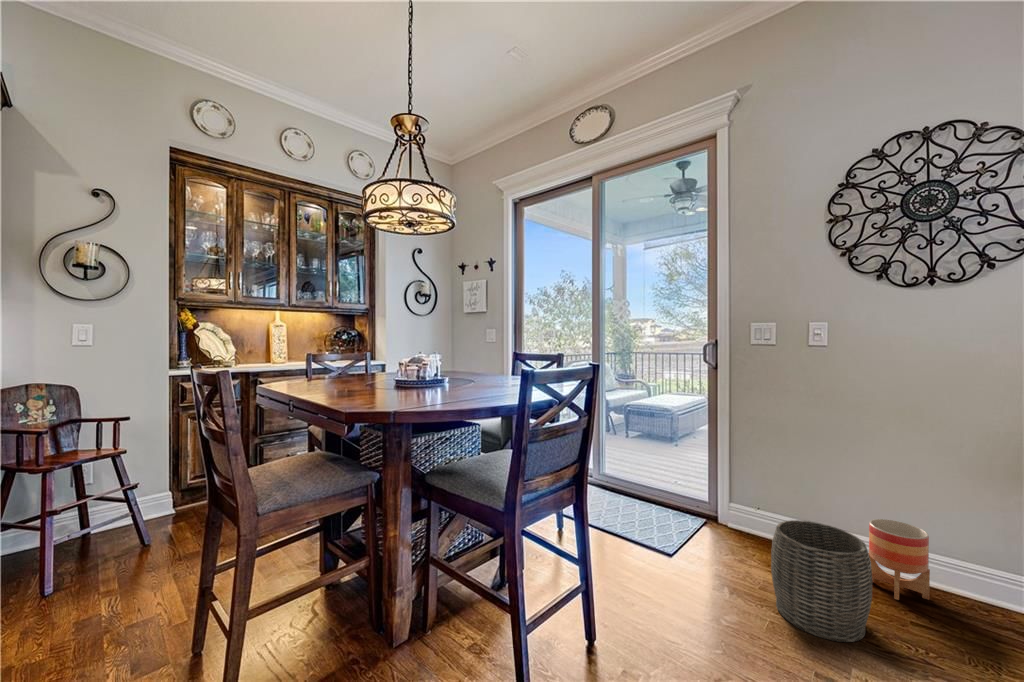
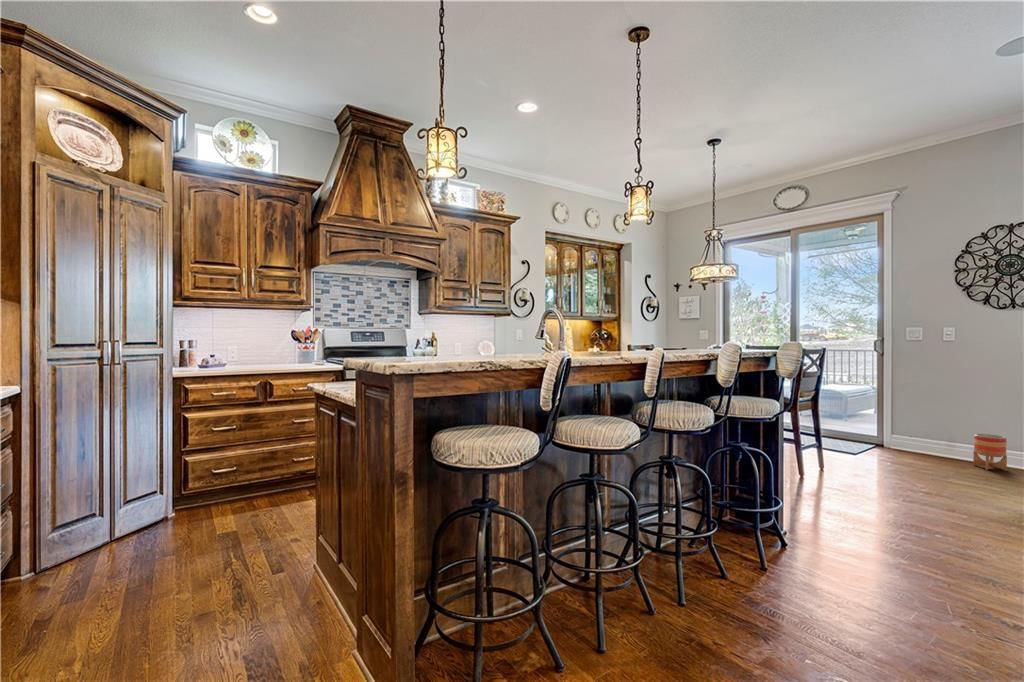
woven basket: present [771,520,872,642] -> none [914,429,966,476]

